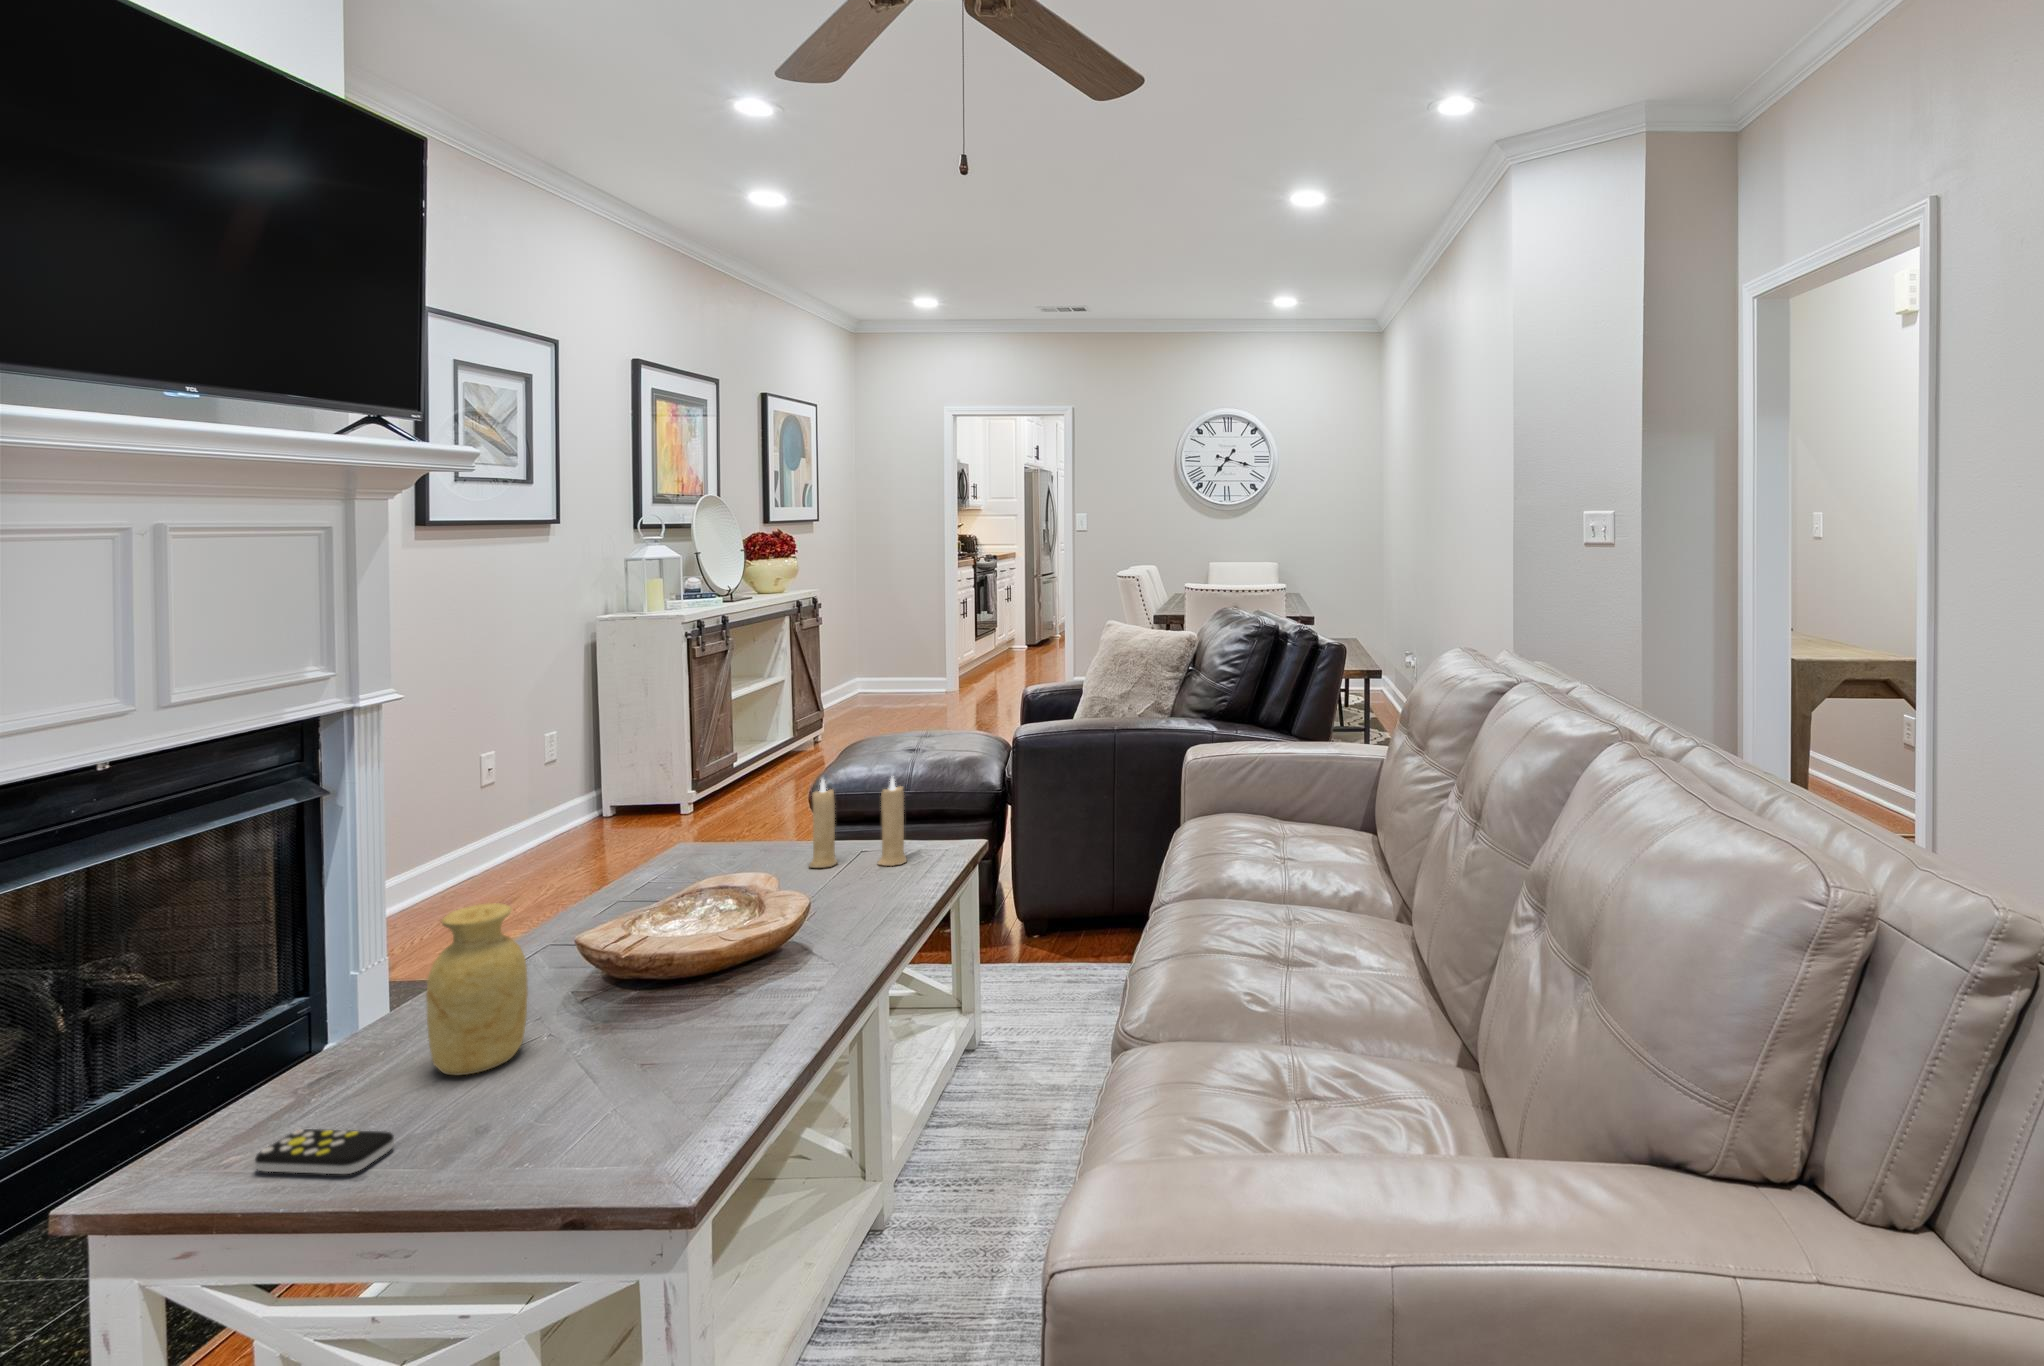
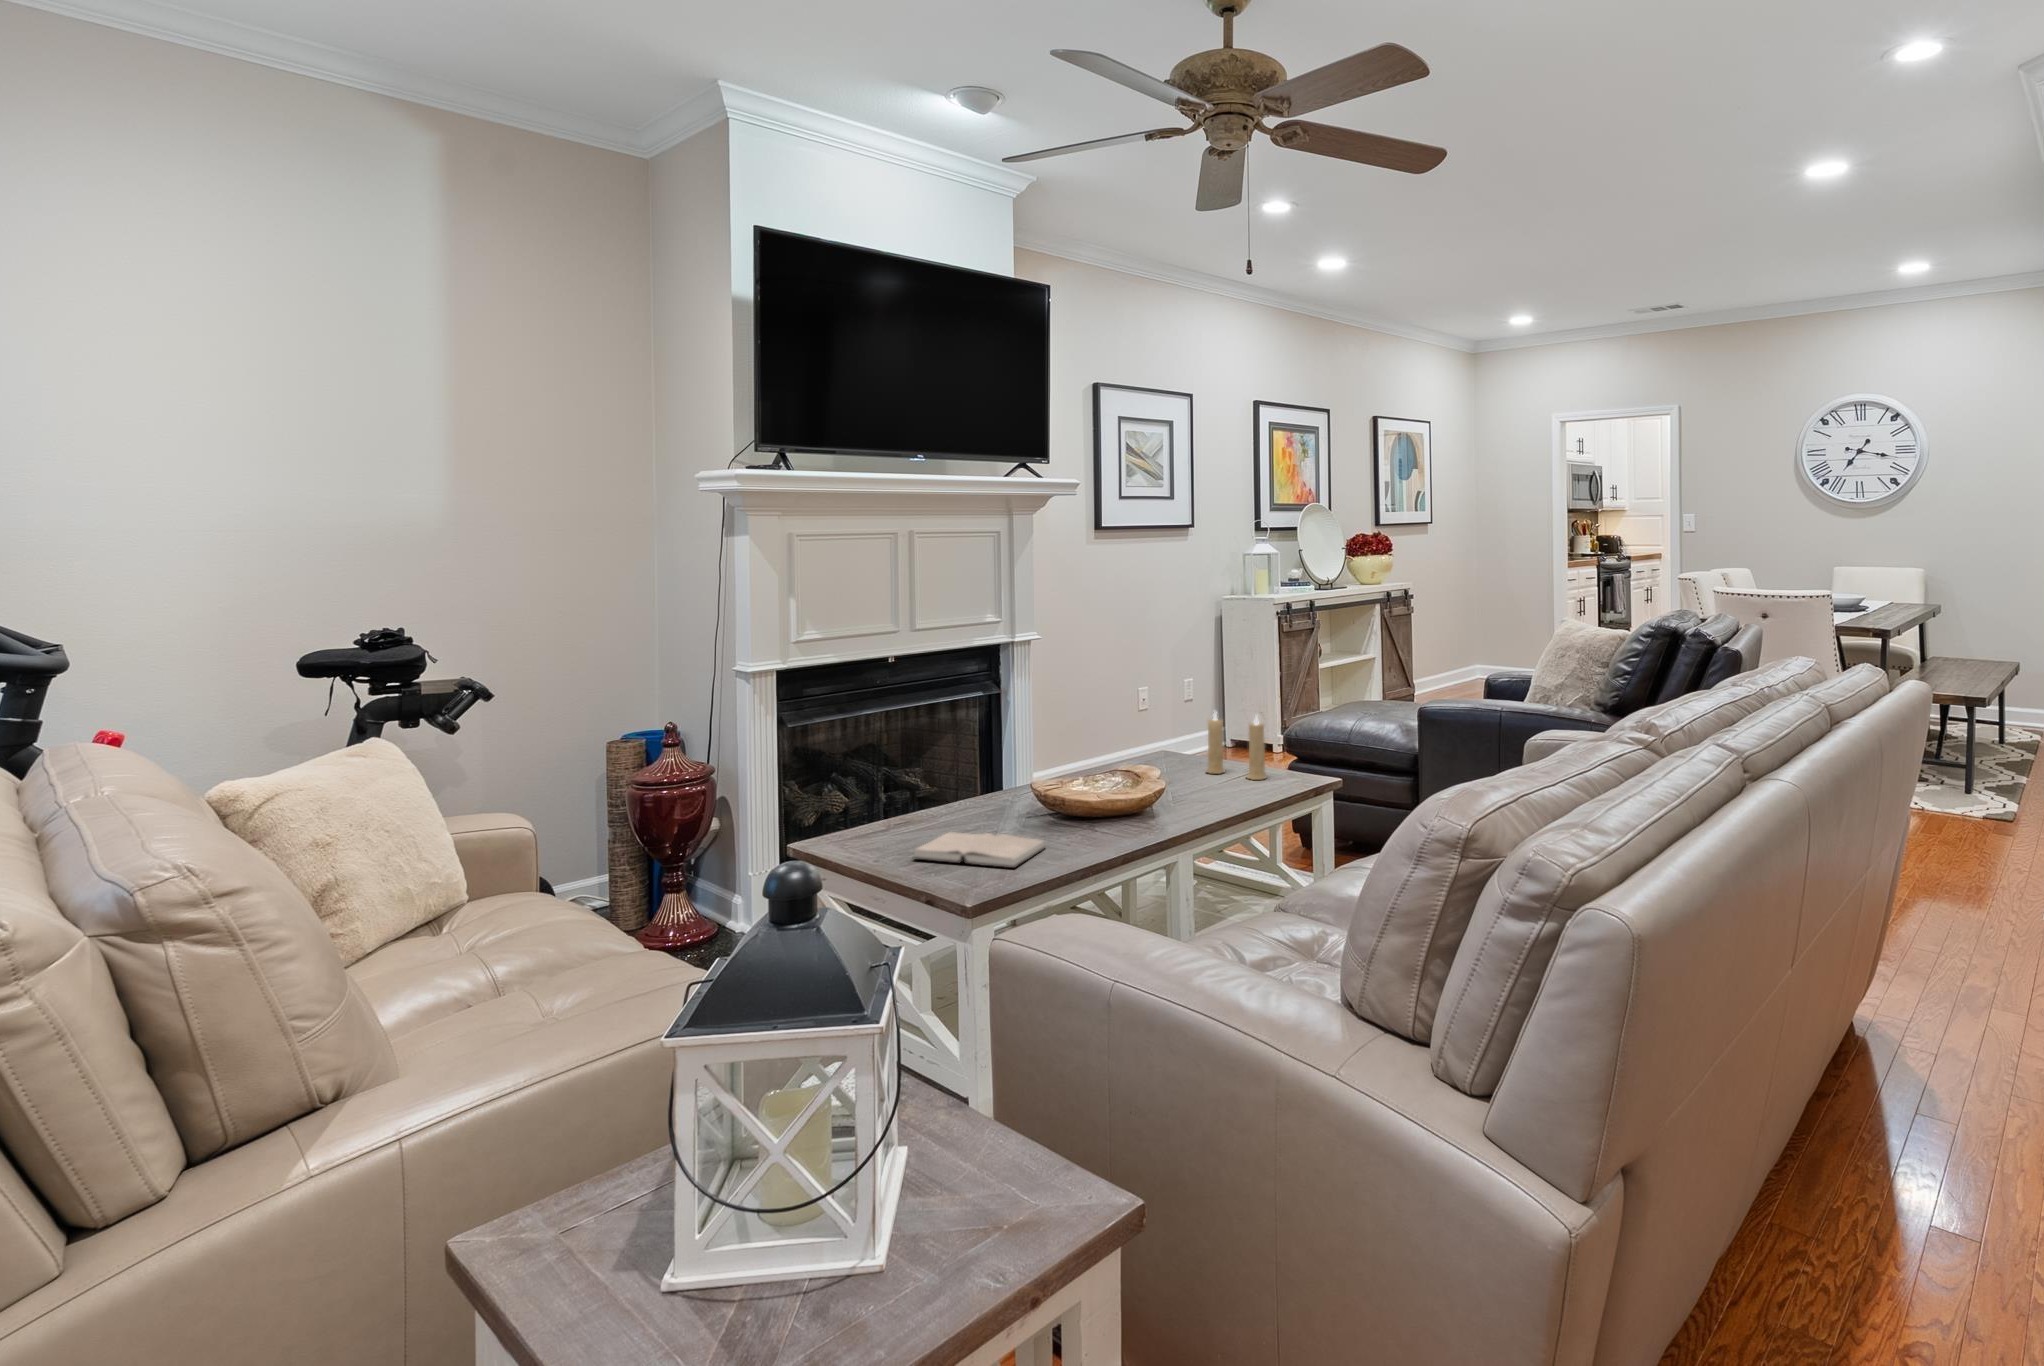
vase: present [426,903,528,1076] -> none [937,741,983,830]
hardback book: none [455,1048,710,1165] -> present [913,832,1045,868]
remote control: present [255,1129,394,1174] -> none [854,831,901,852]

